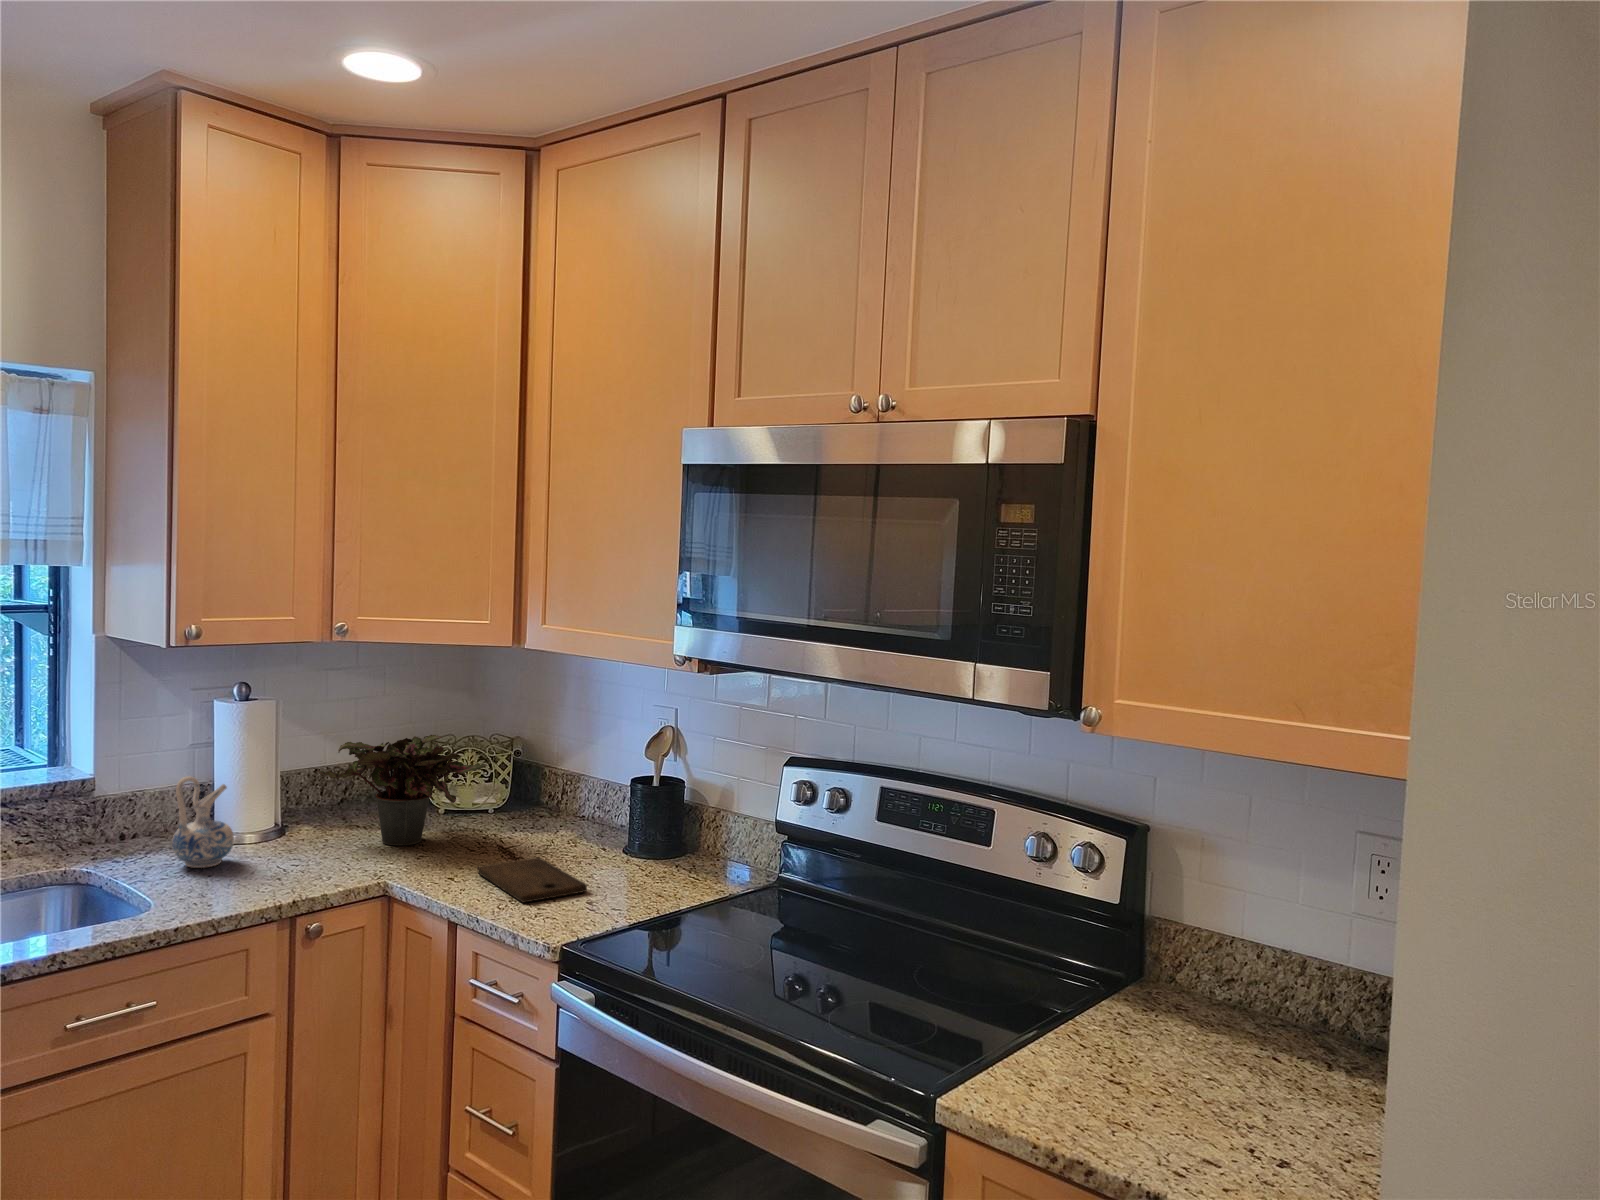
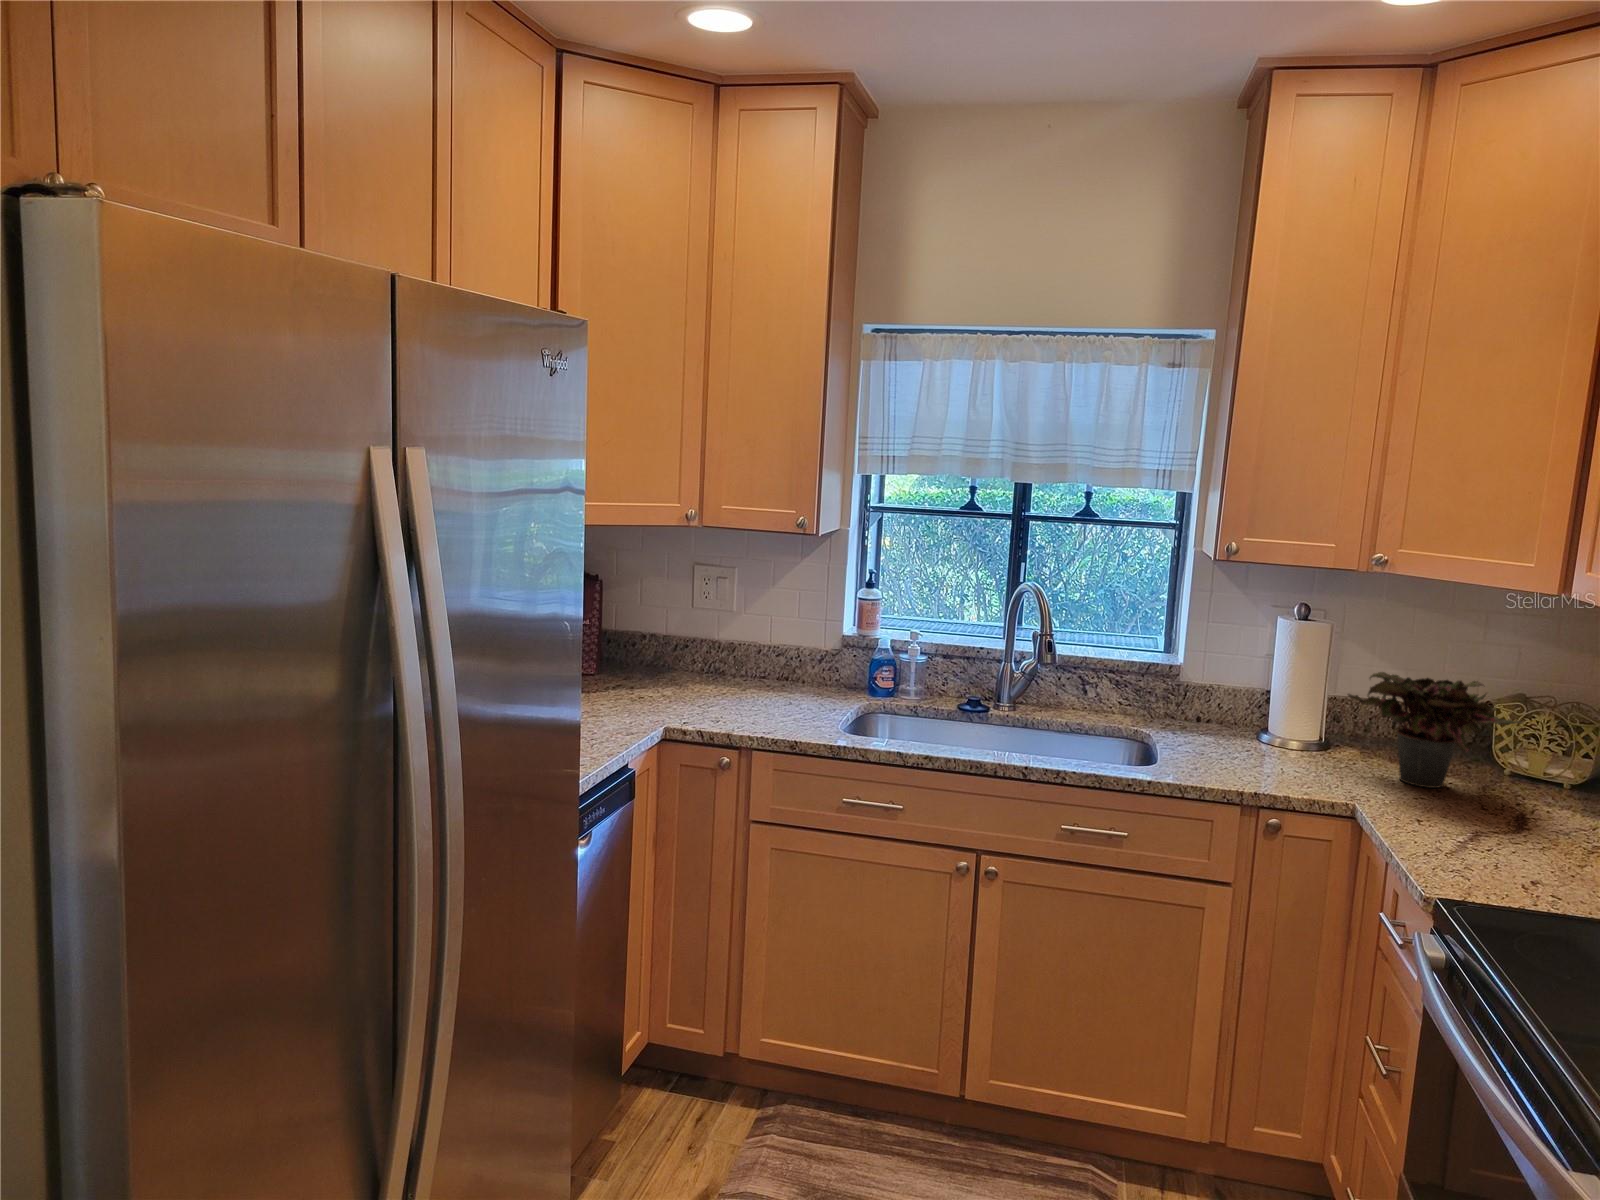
ceramic pitcher: present [172,776,234,868] -> none [1203,671,1254,753]
cutting board: present [478,857,587,903] -> none [1452,819,1553,877]

